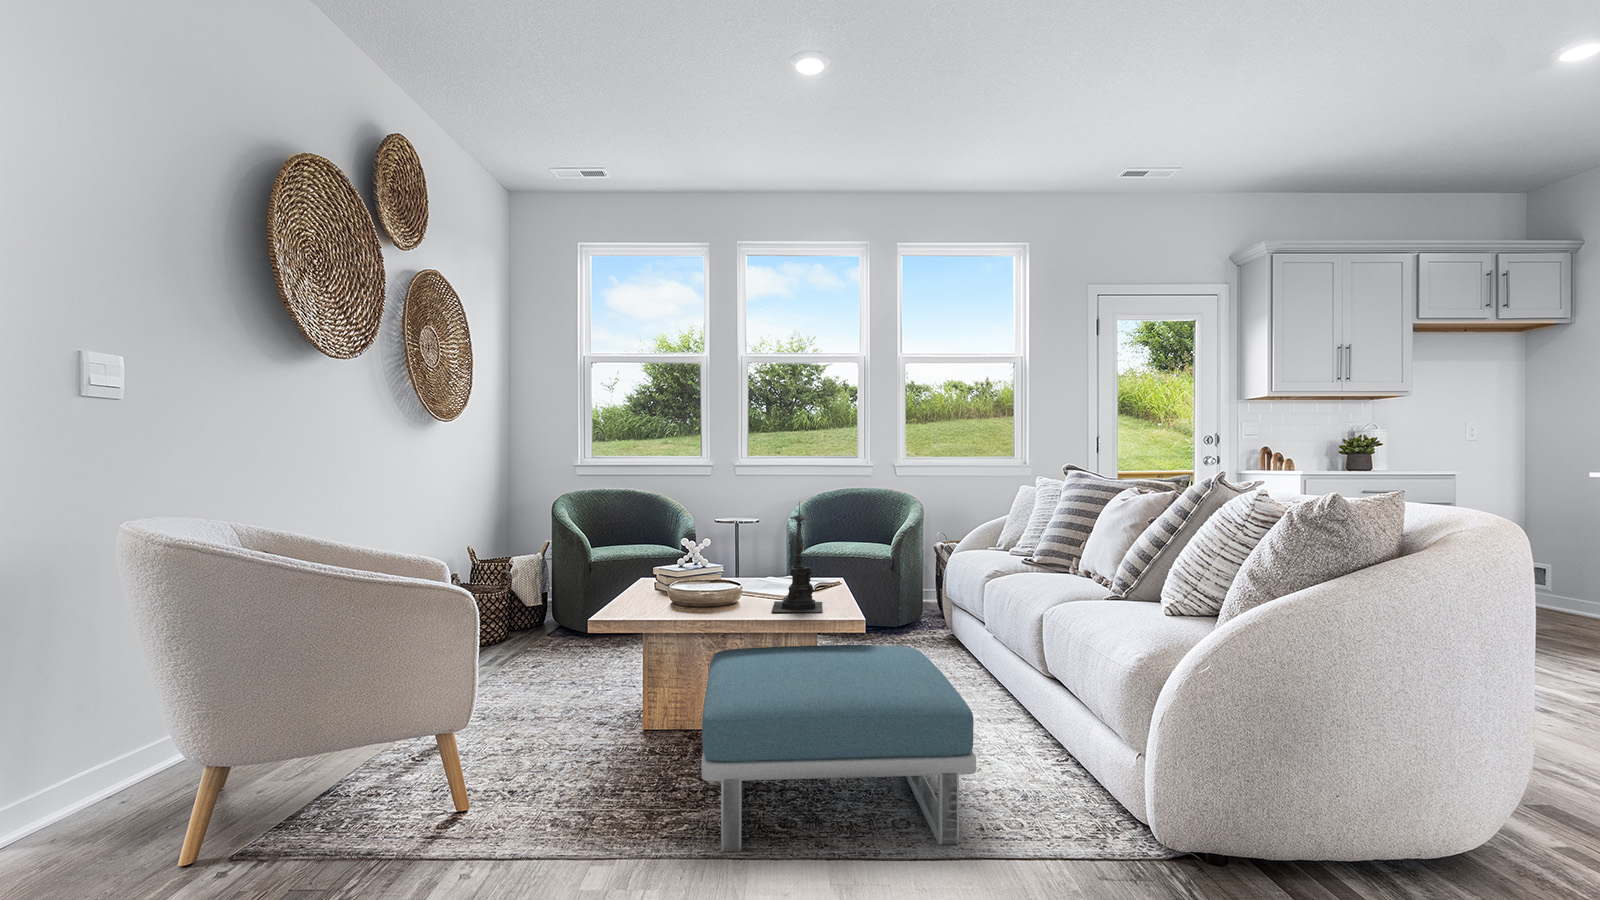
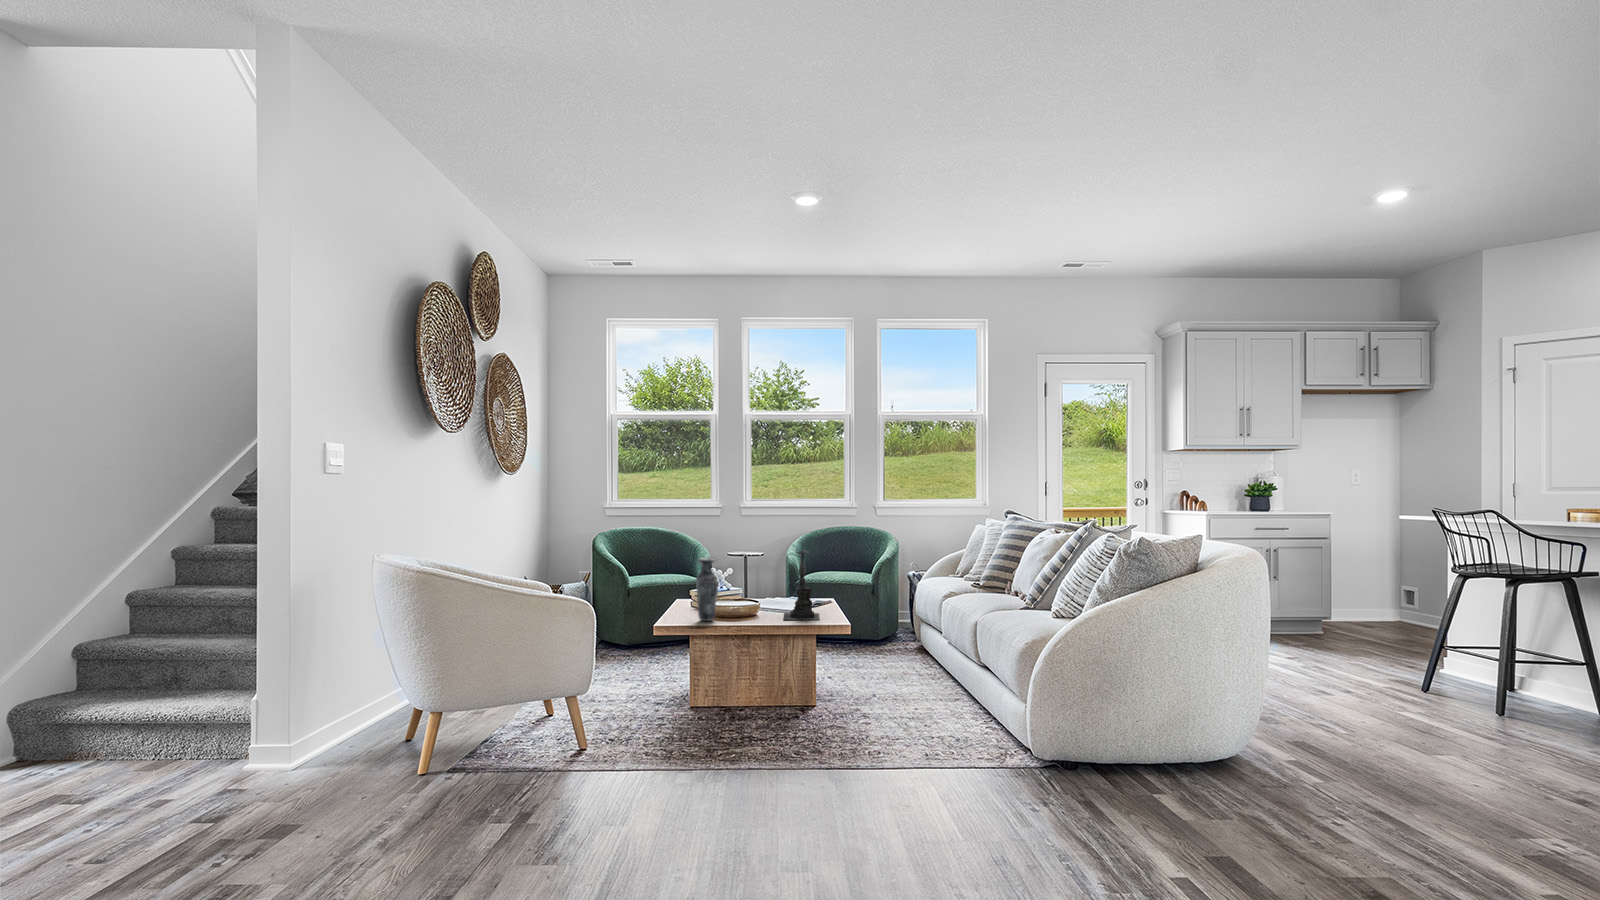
vase: none [650,525,680,613] -> present [696,558,718,621]
footstool: present [701,645,976,852] -> none [742,642,921,767]

